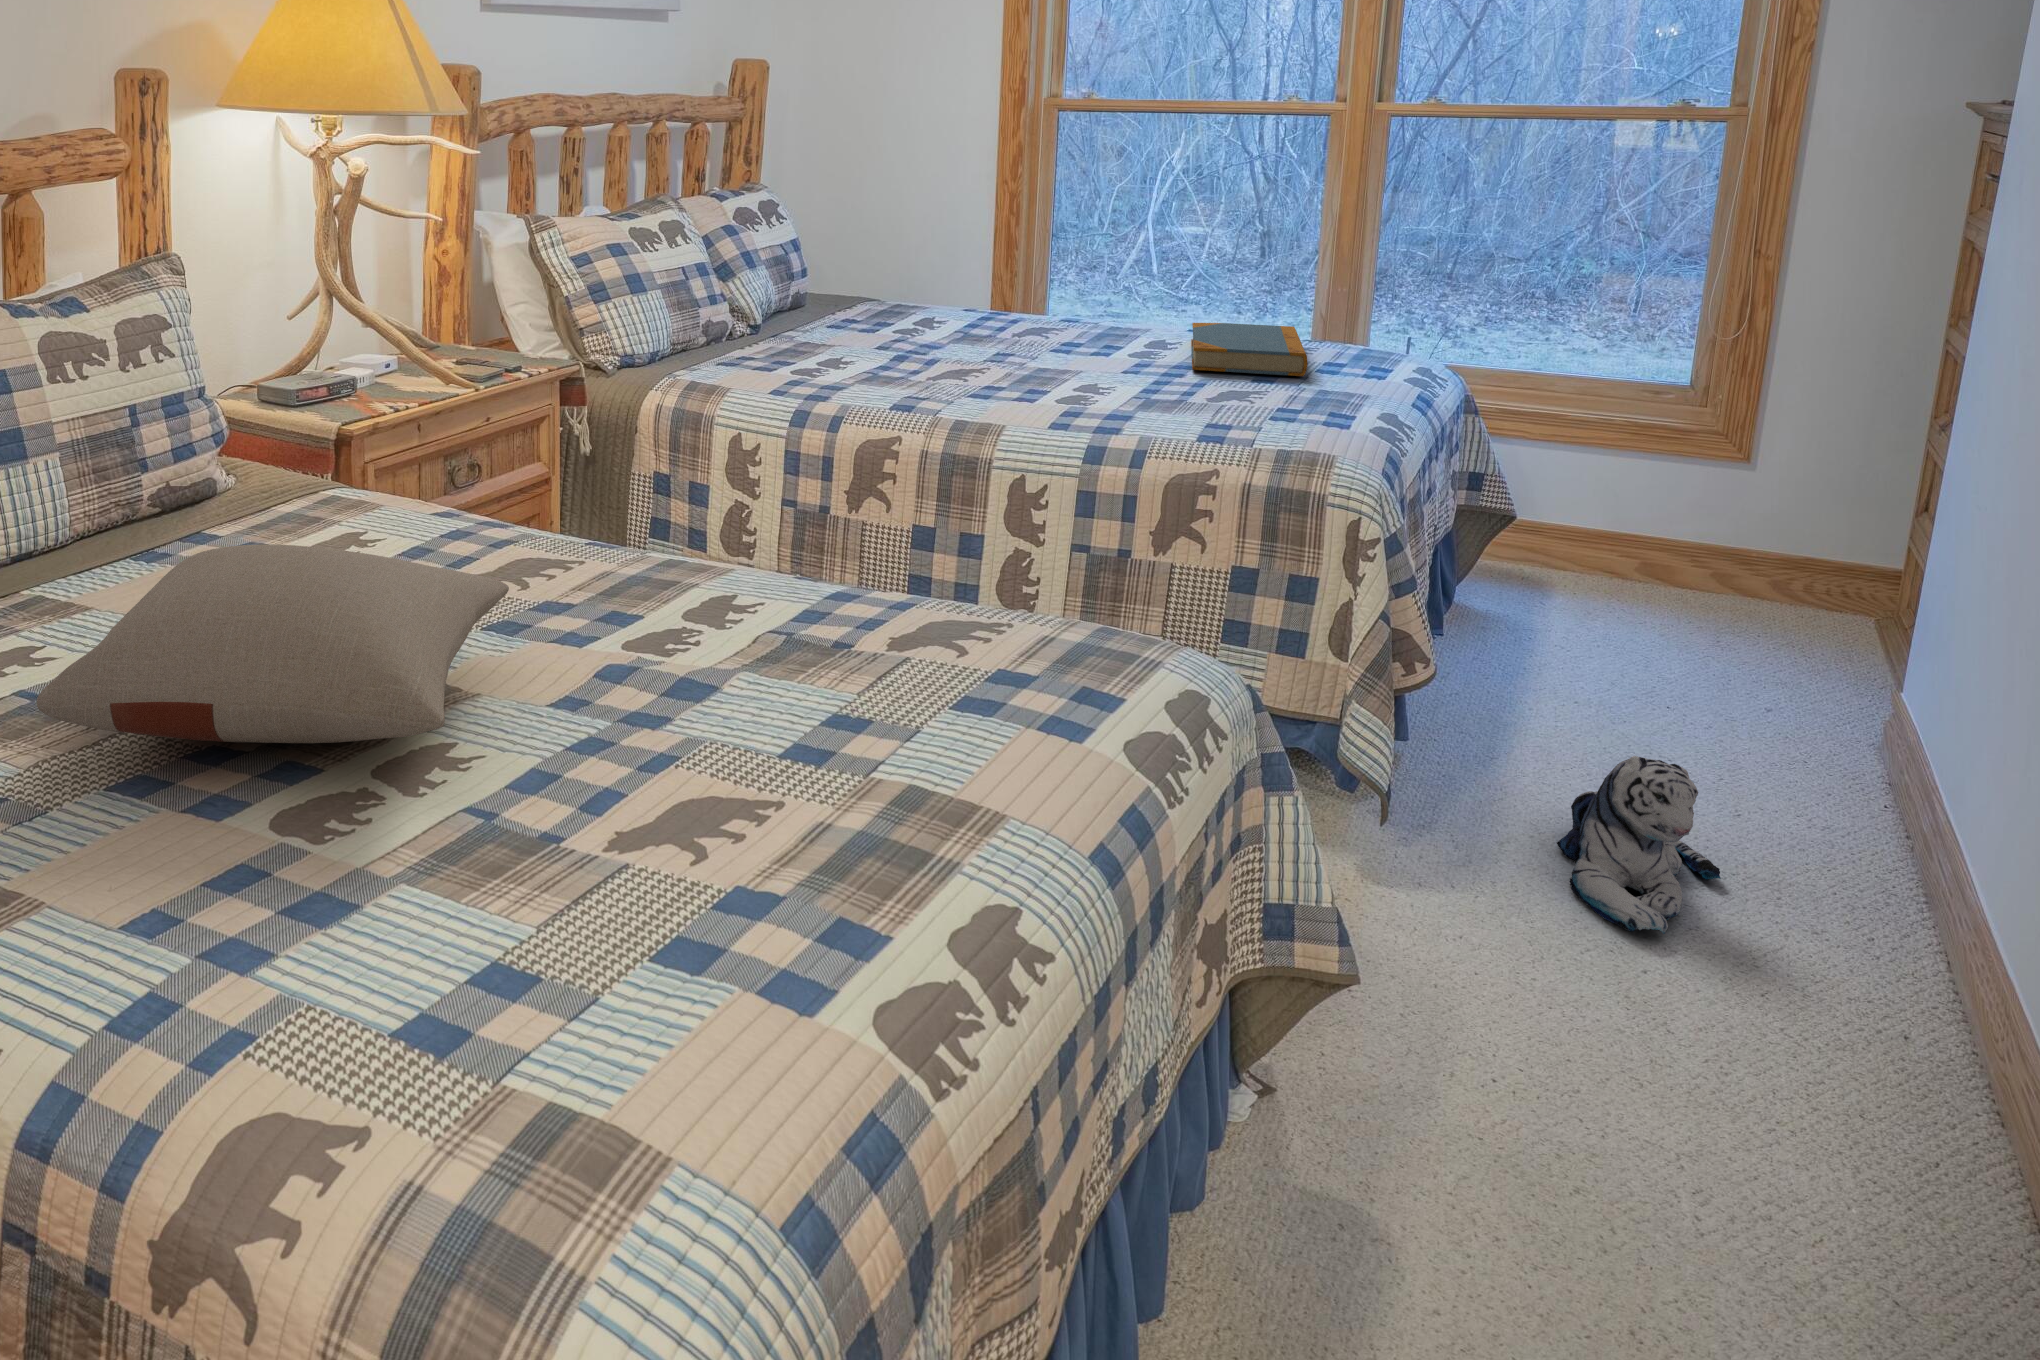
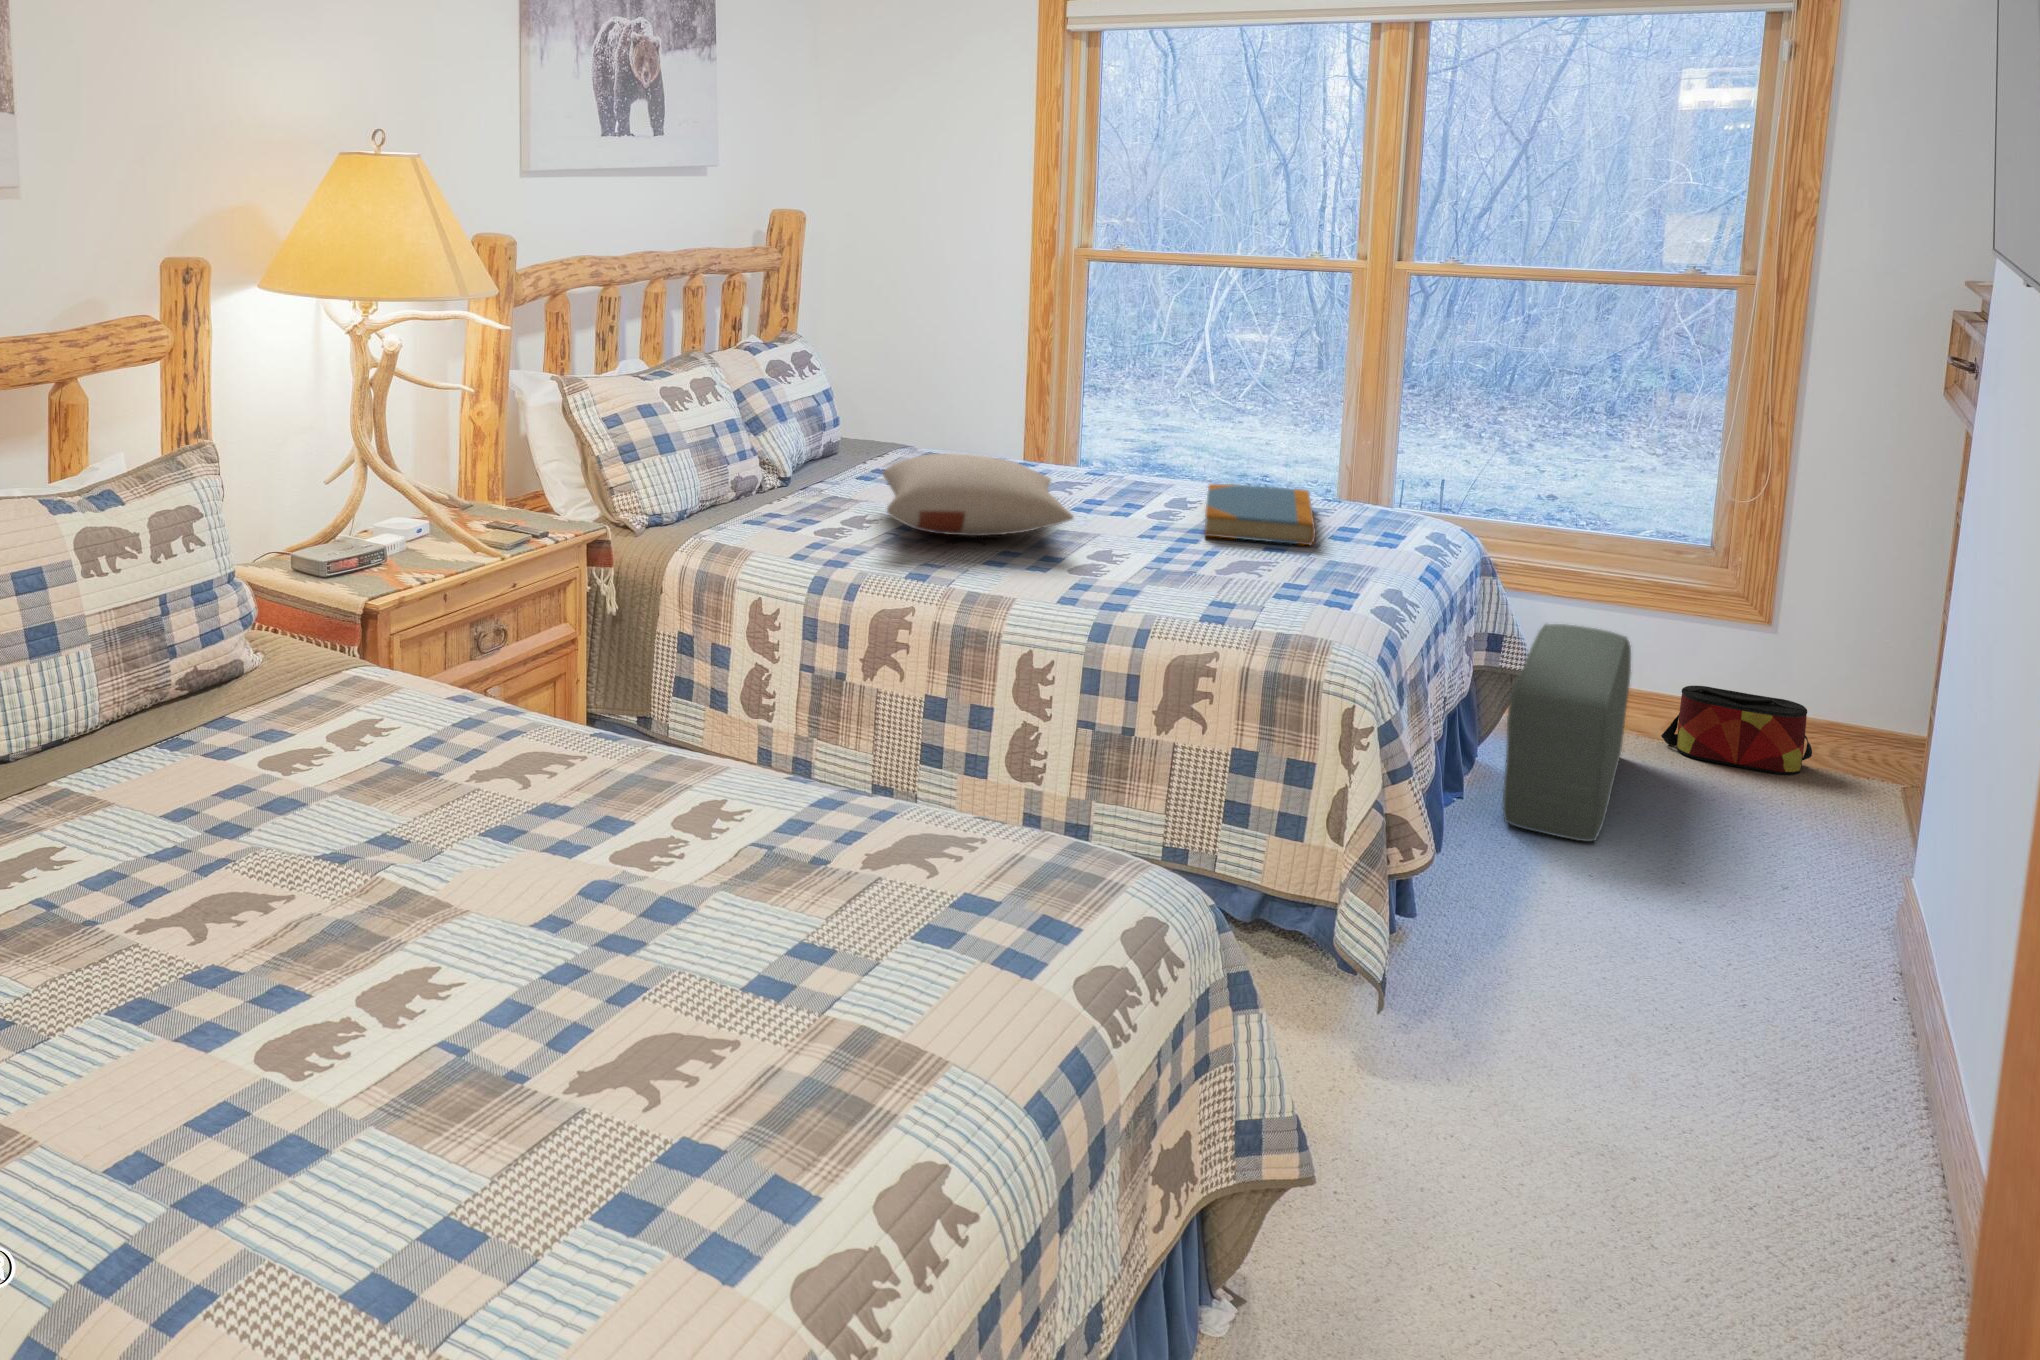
pouf: none [1486,463,1614,670] -> present [1503,624,1631,842]
bag: none [1637,523,1789,608] -> present [1661,686,1812,775]
pillow: present [37,544,509,743] -> present [882,453,1074,536]
plush toy: present [1557,756,1720,934] -> none [1556,954,1718,1140]

